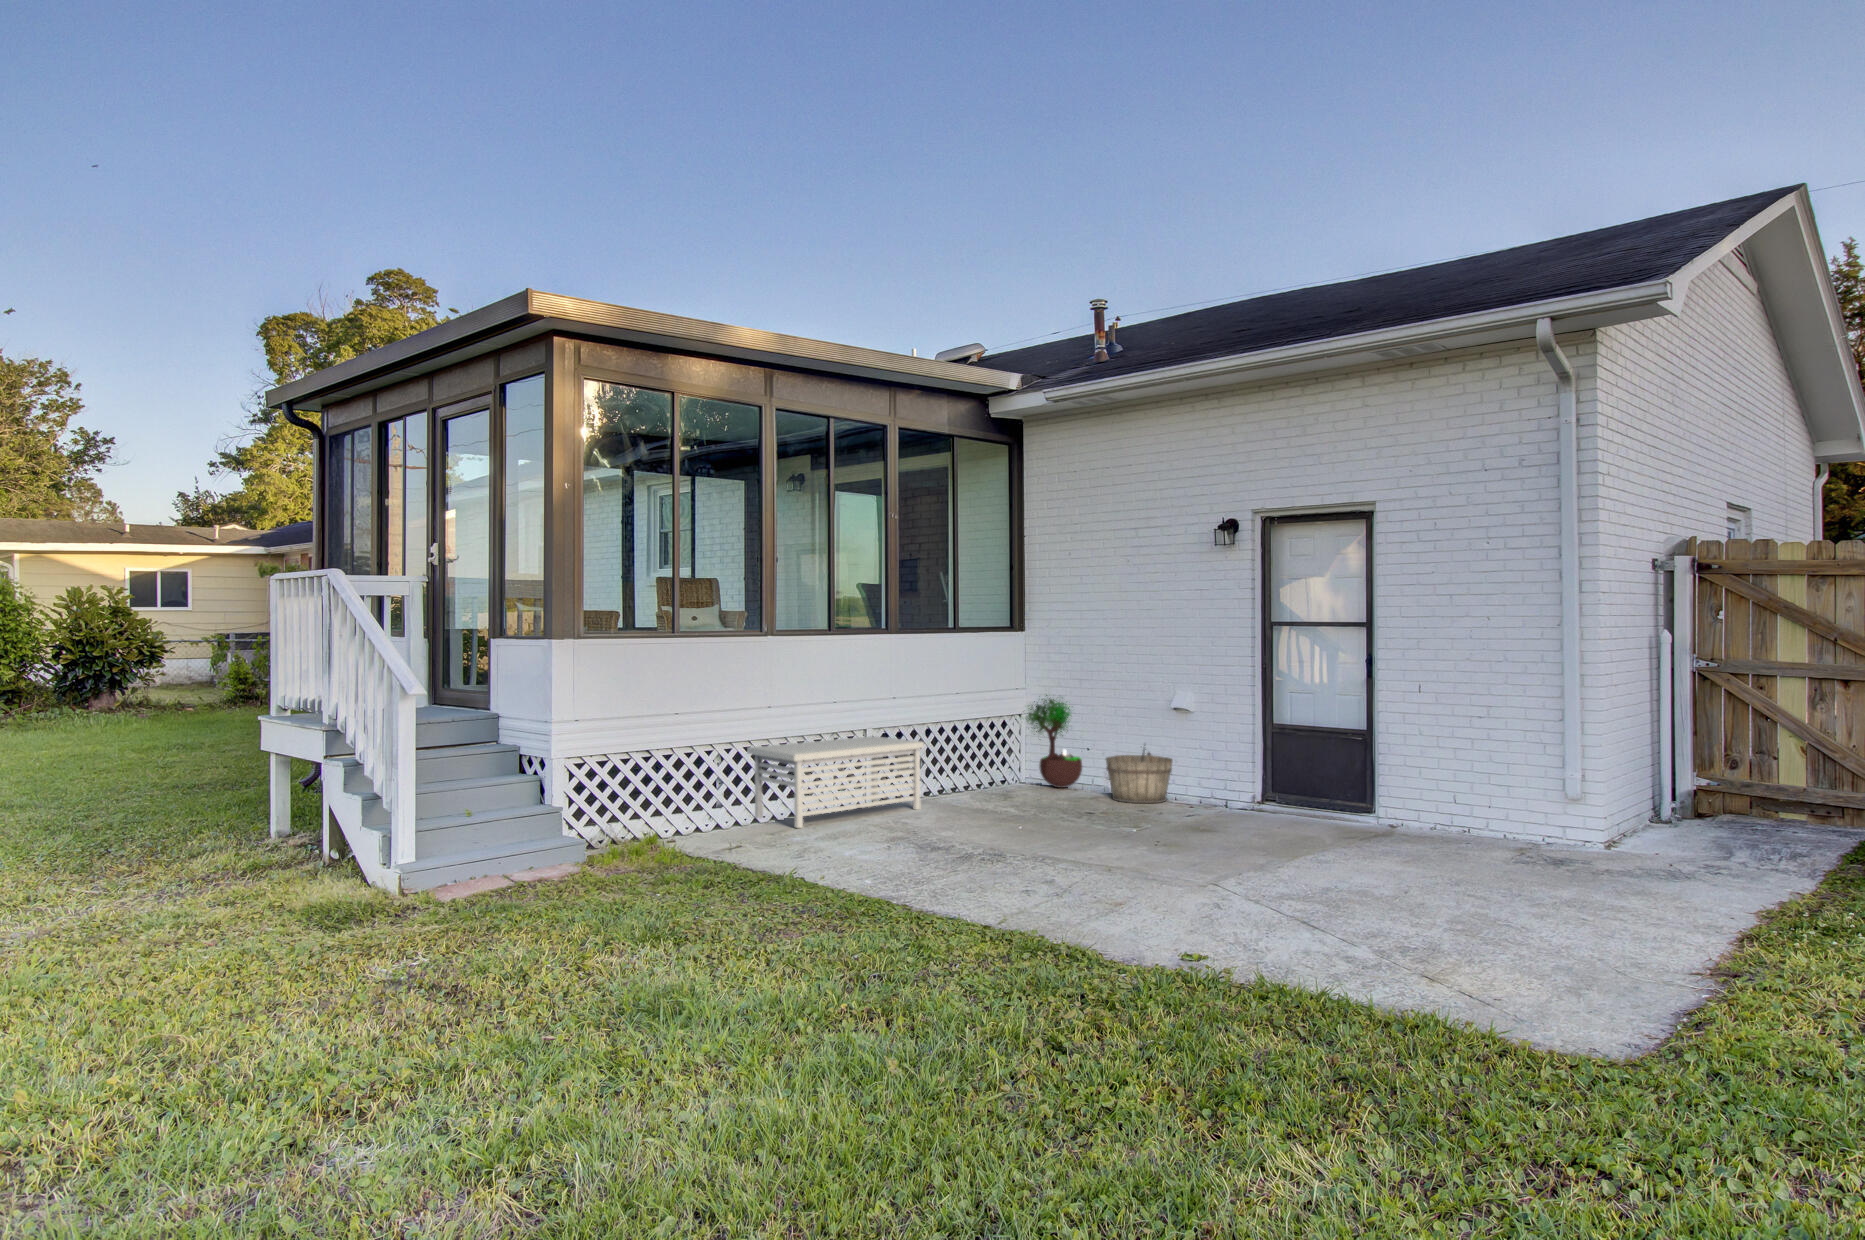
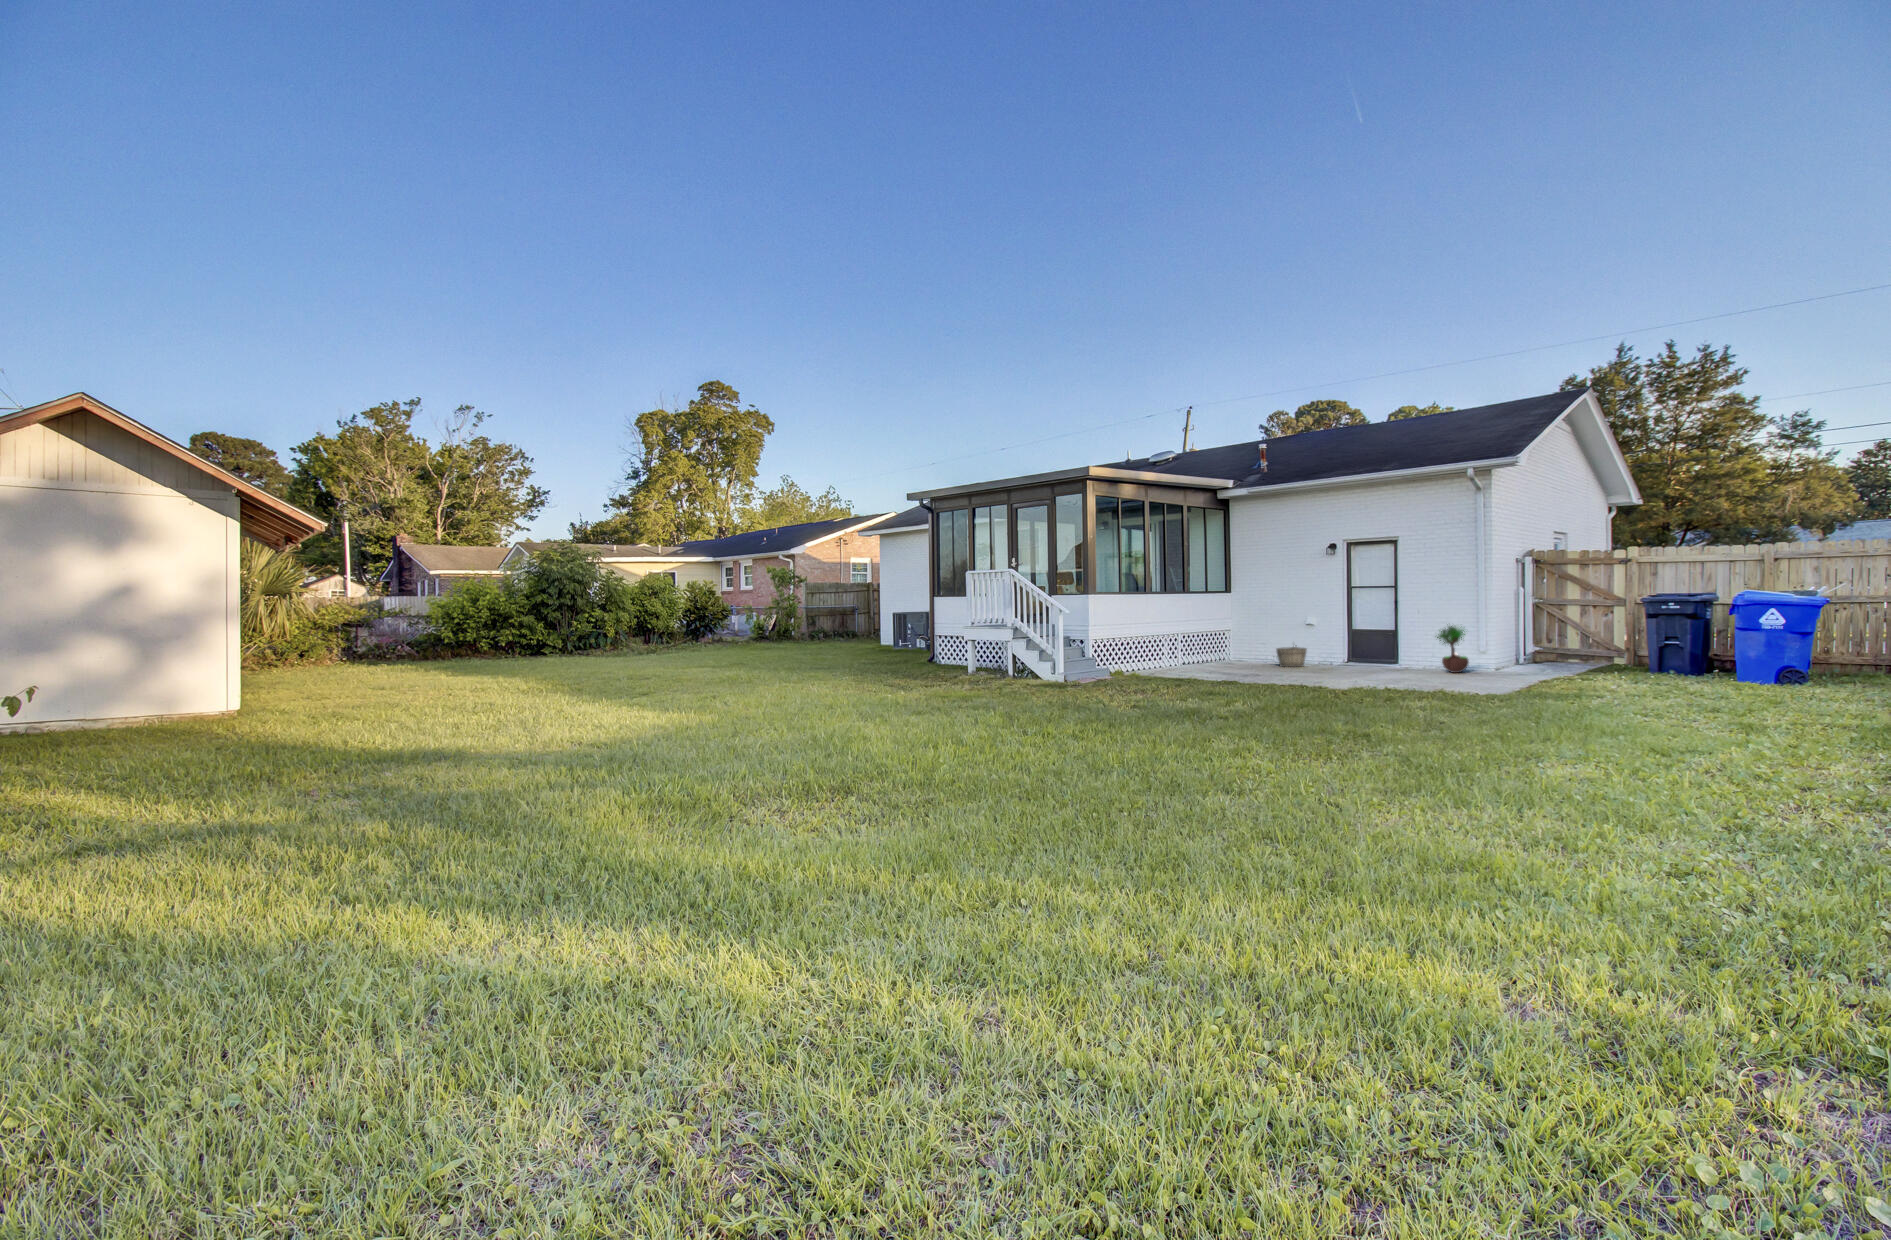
potted tree: present [1026,695,1082,788] -> present [1437,626,1469,673]
storage bench: present [747,736,924,828] -> none [1134,642,1203,678]

